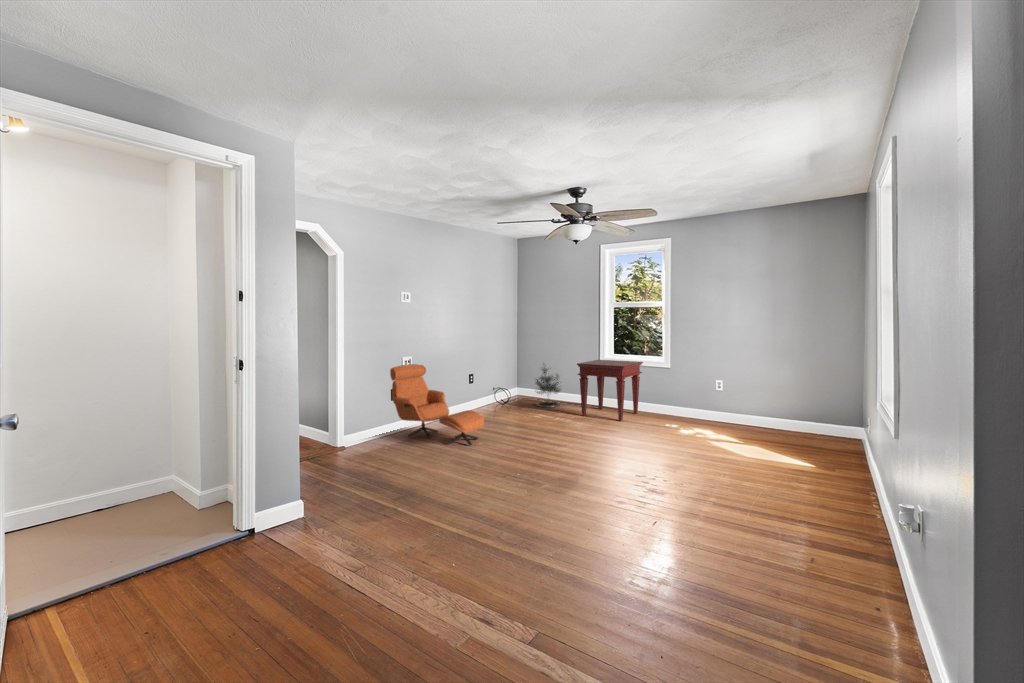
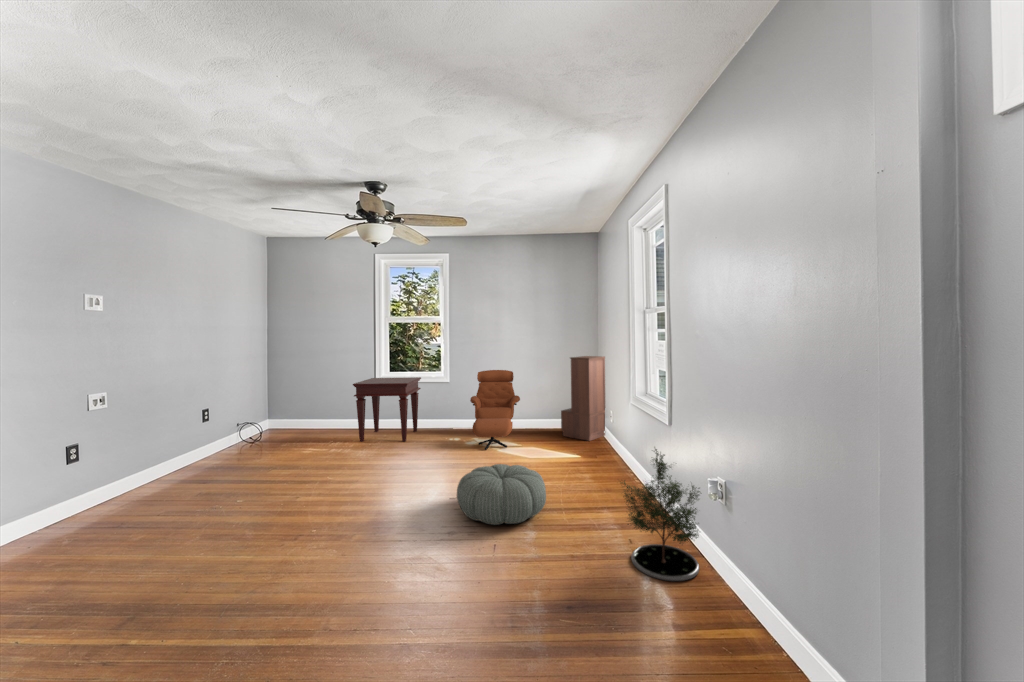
bookshelf: none [801,347,870,451] -> present [561,356,606,441]
armchair: present [390,364,484,445] -> present [470,370,520,450]
potted tree: present [536,364,560,407] -> present [621,449,700,581]
pouf: none [633,451,728,510] -> present [457,464,546,525]

